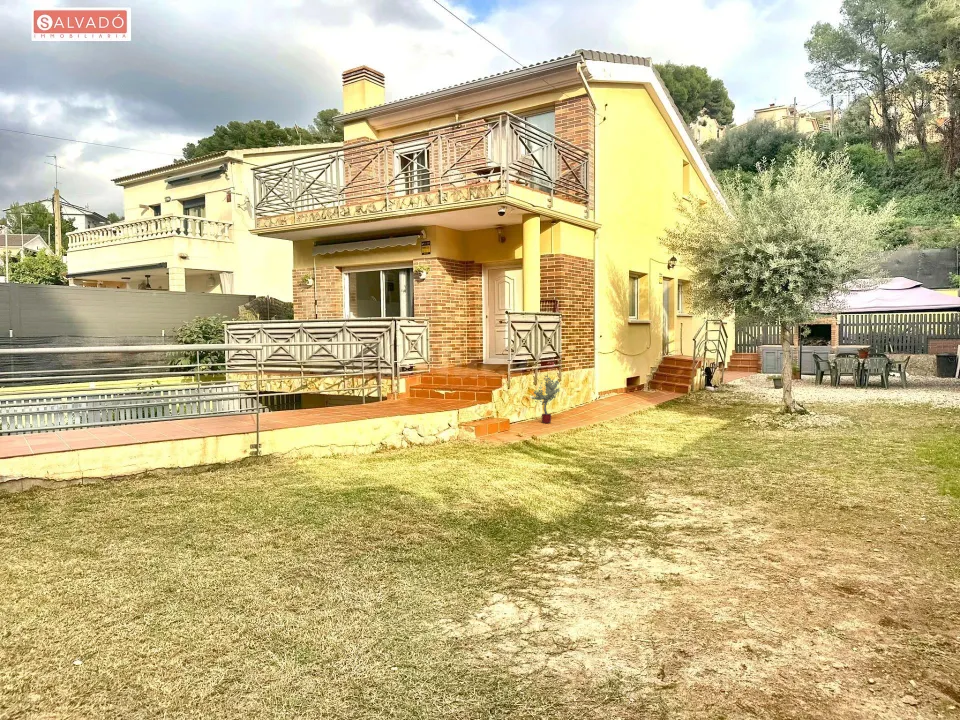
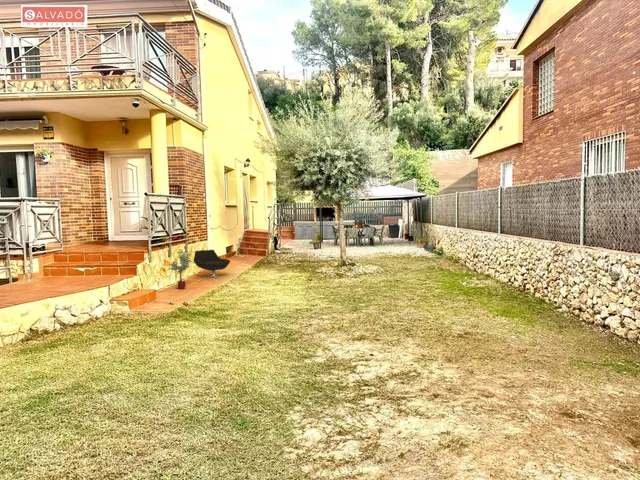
lounge chair: none [570,379,615,417] -> present [194,250,230,279]

